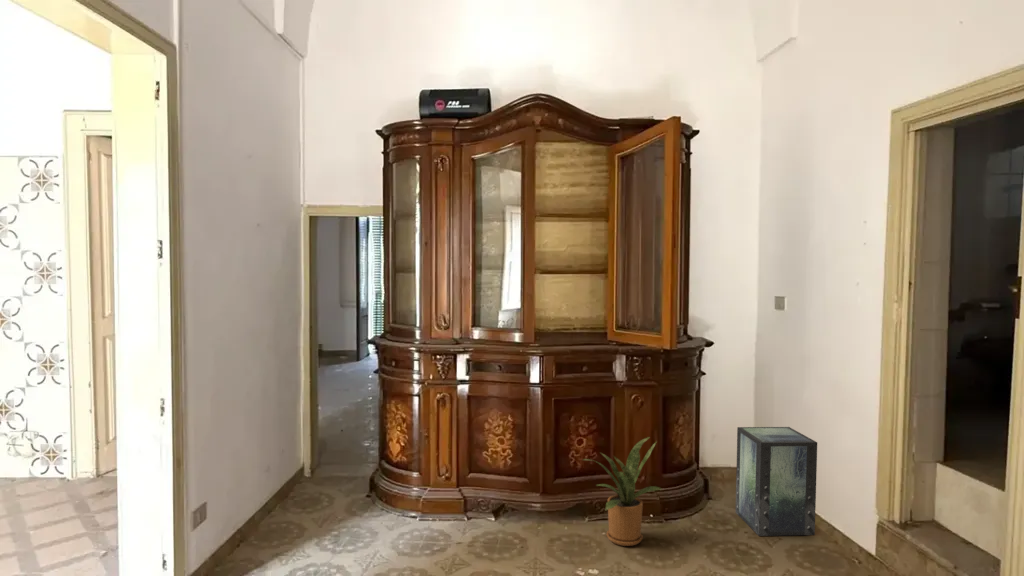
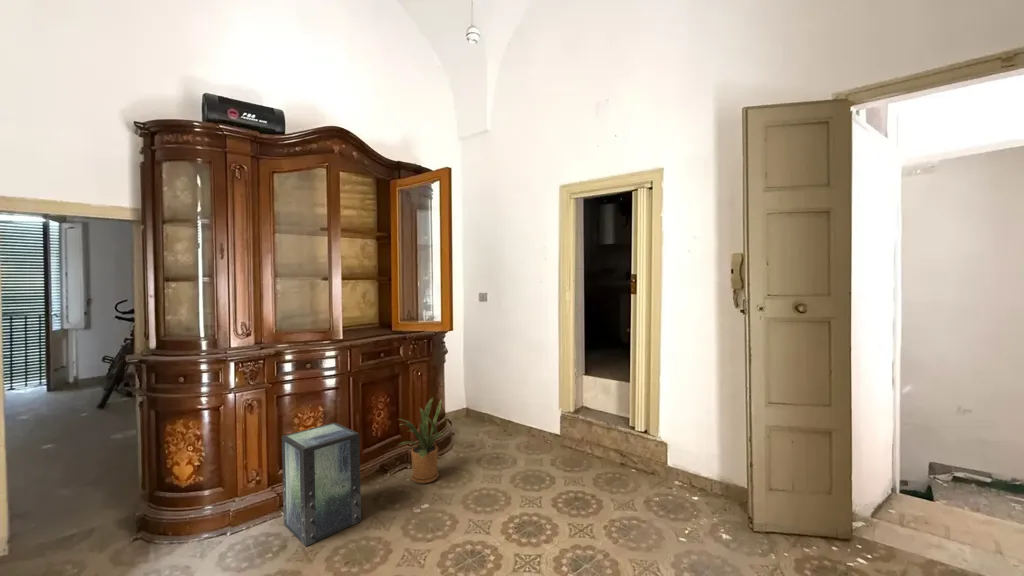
storage box: present [736,427,817,536] -> present [282,423,361,546]

